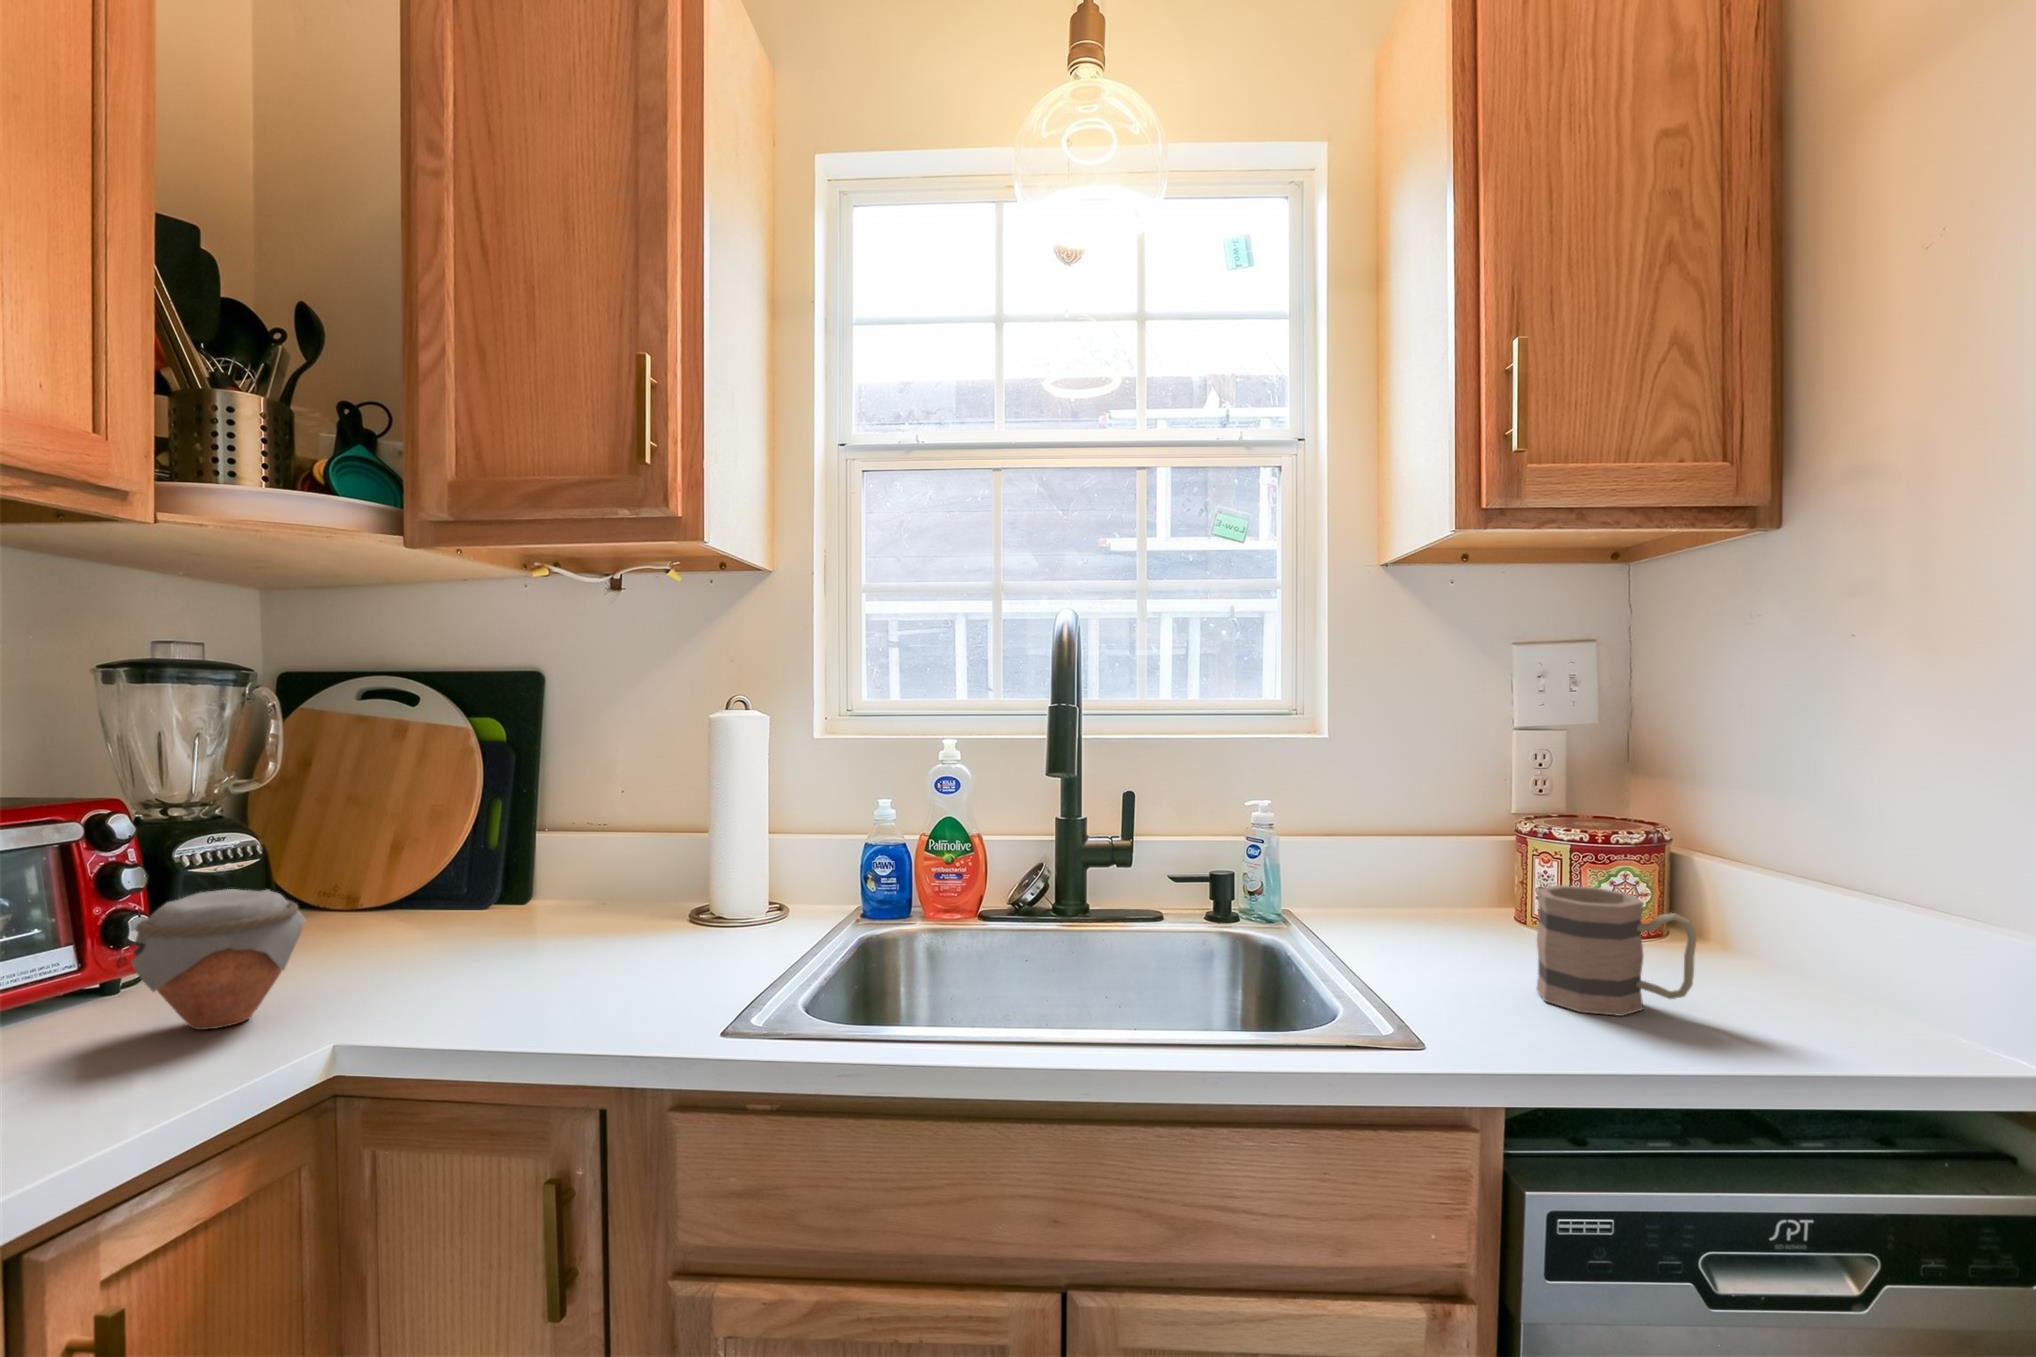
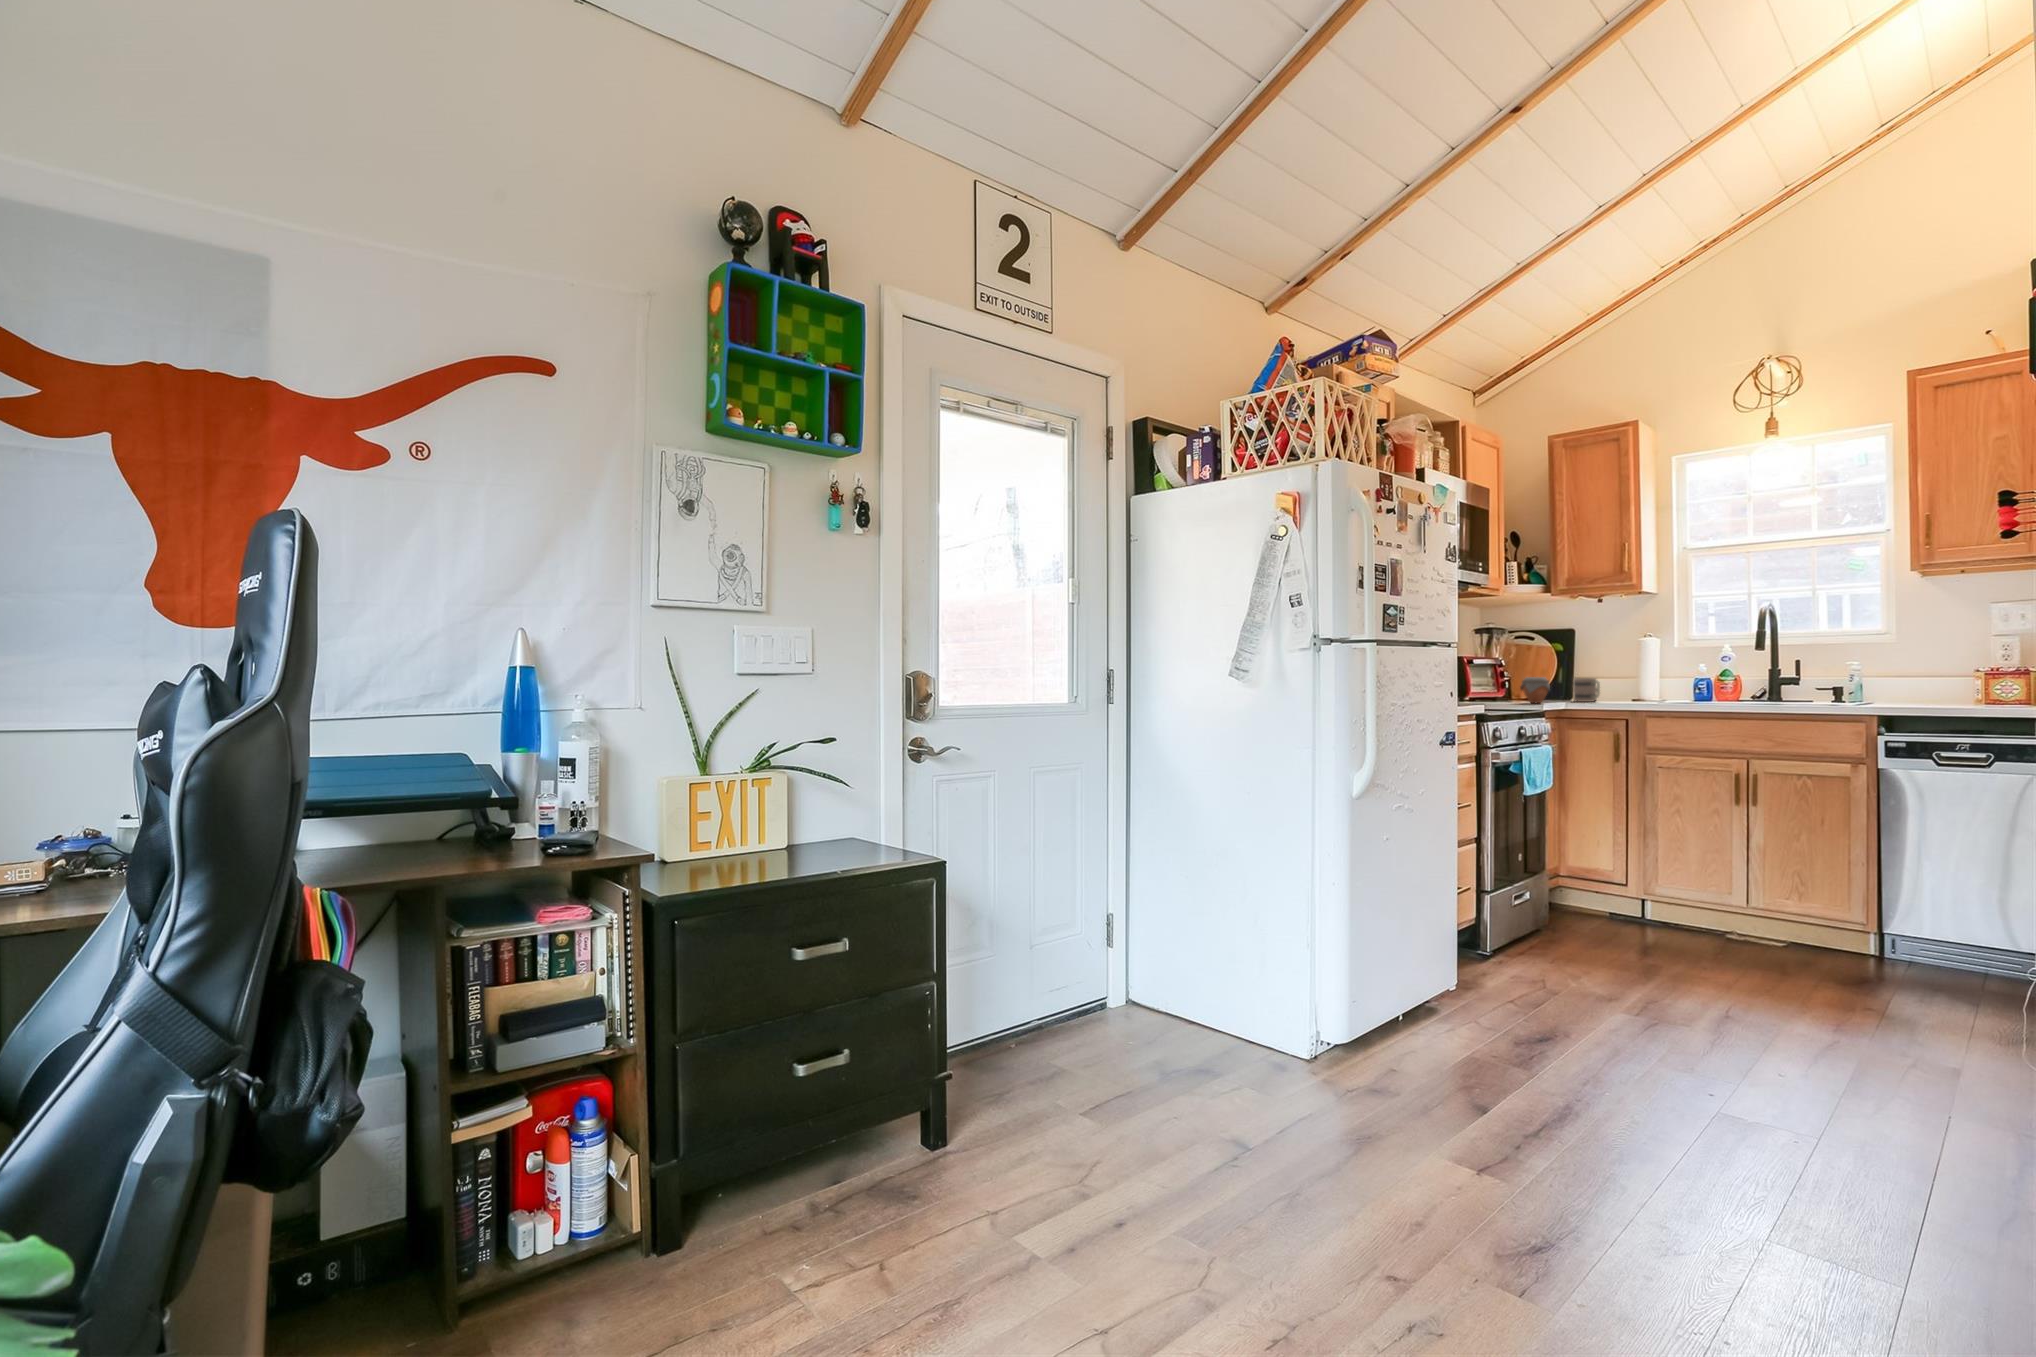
mug: present [1536,885,1697,1016] -> present [1573,678,1600,702]

